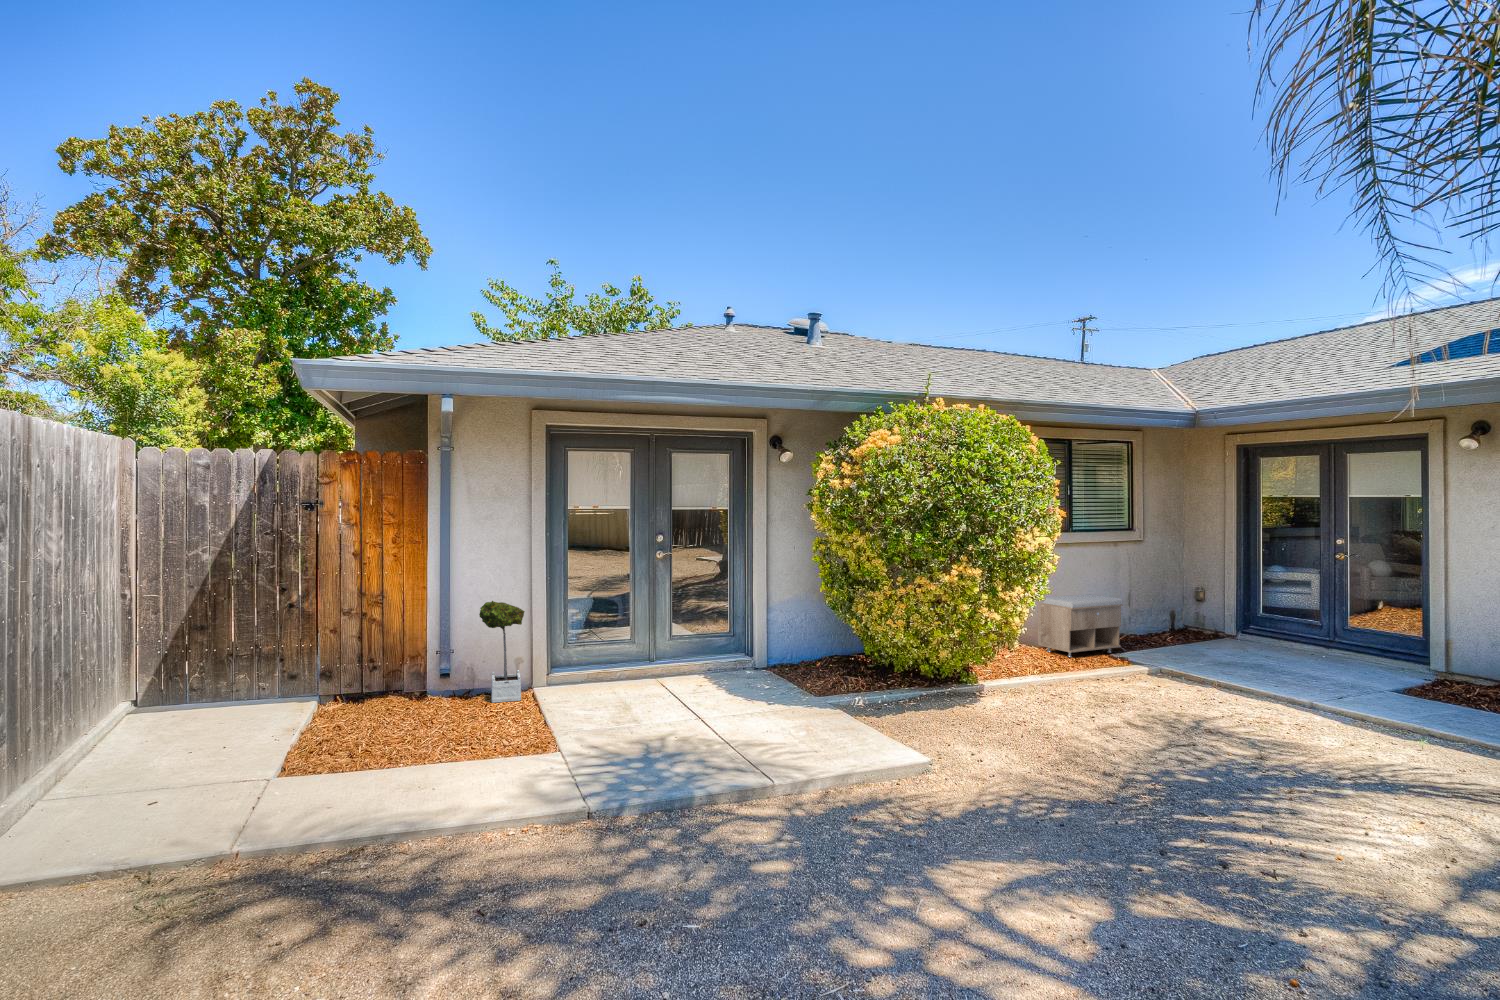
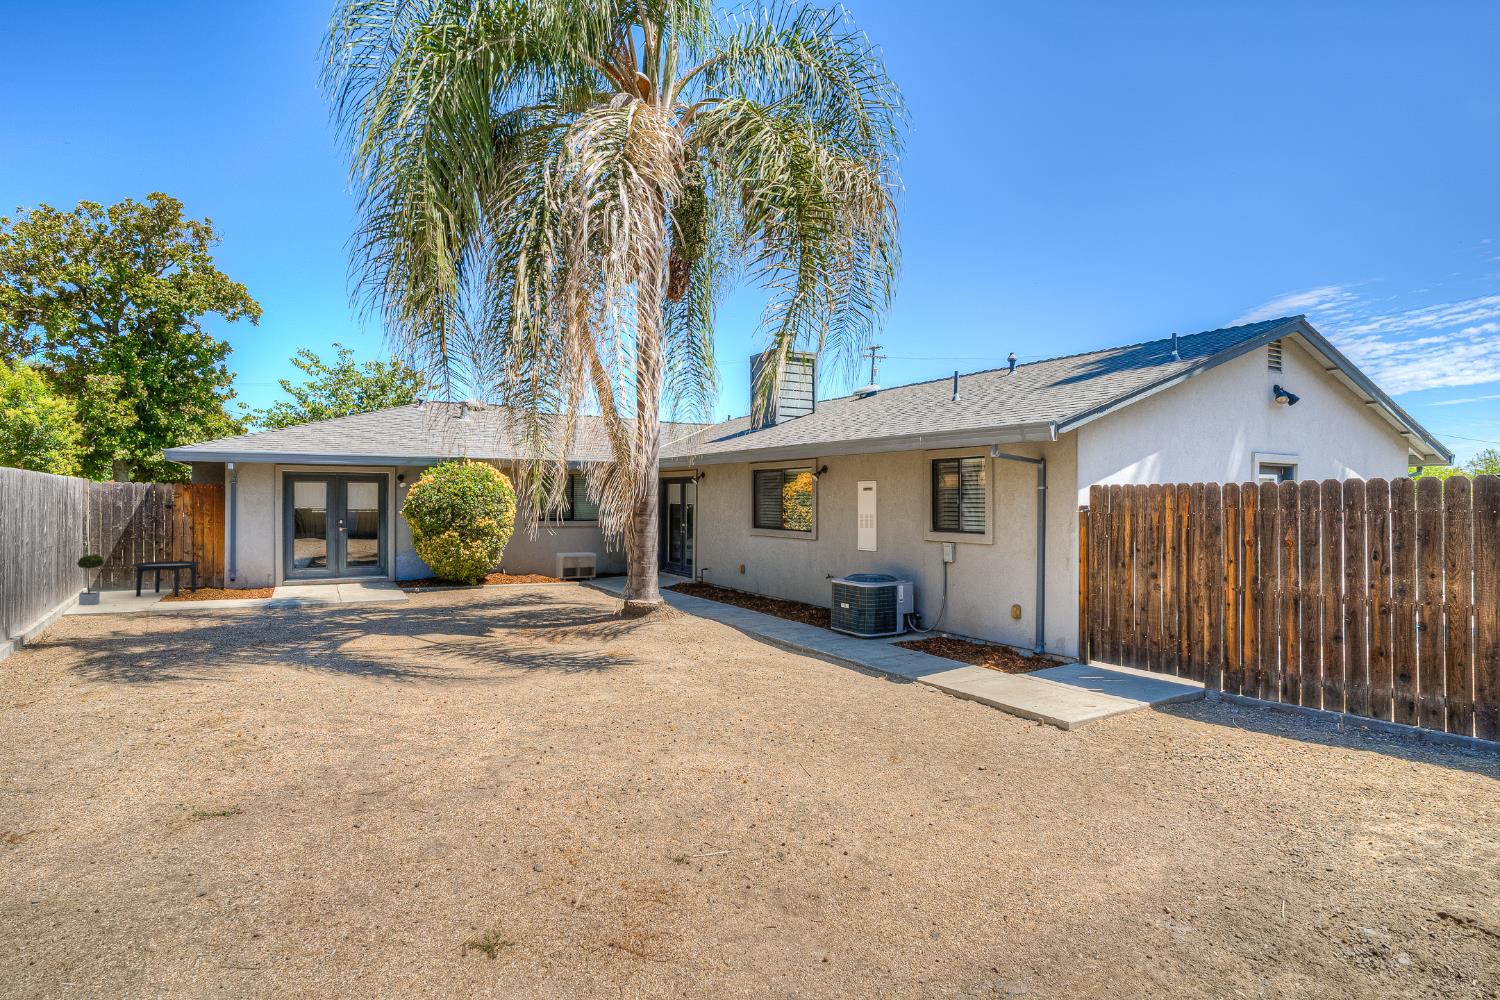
potted tree: present [479,601,525,703] -> present [77,554,104,605]
round table: none [227,631,380,732] -> present [133,561,201,597]

